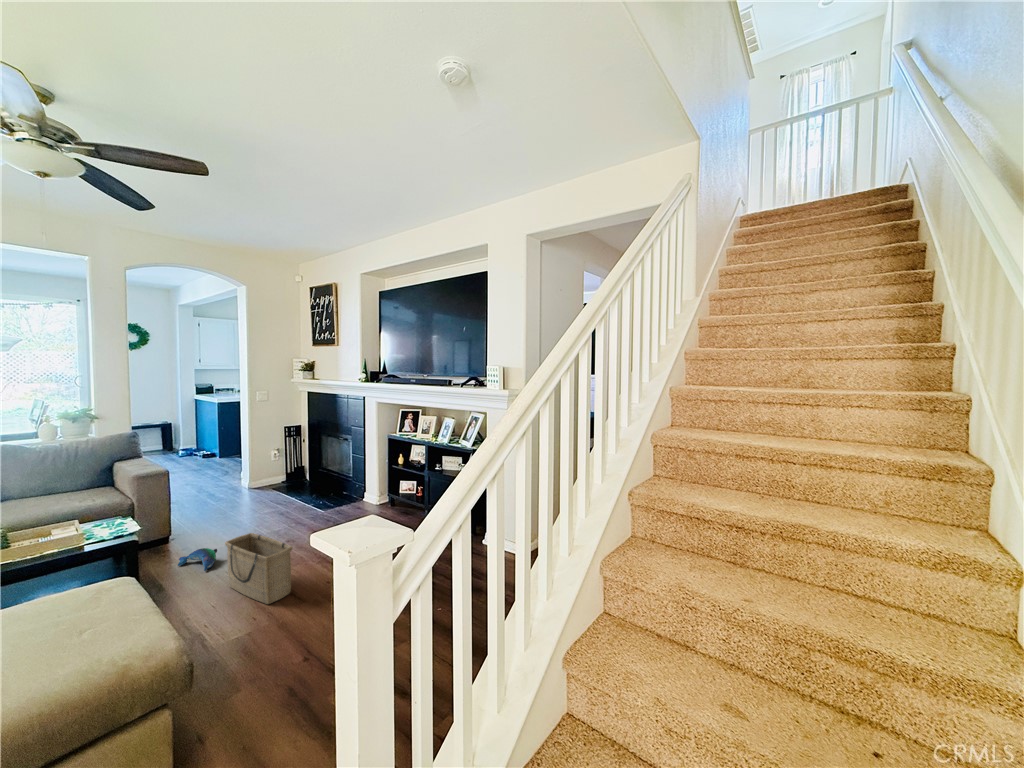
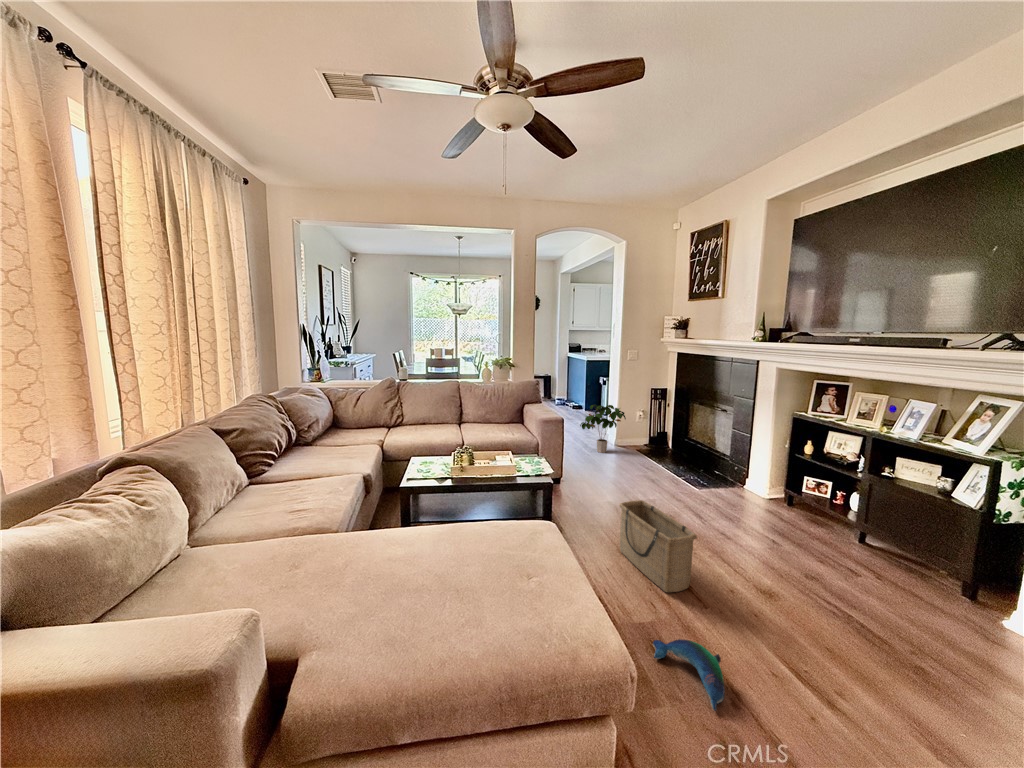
potted plant: none [202,449,256,500] -> present [580,405,626,453]
plush toy: present [178,548,217,571] -> present [653,639,725,711]

